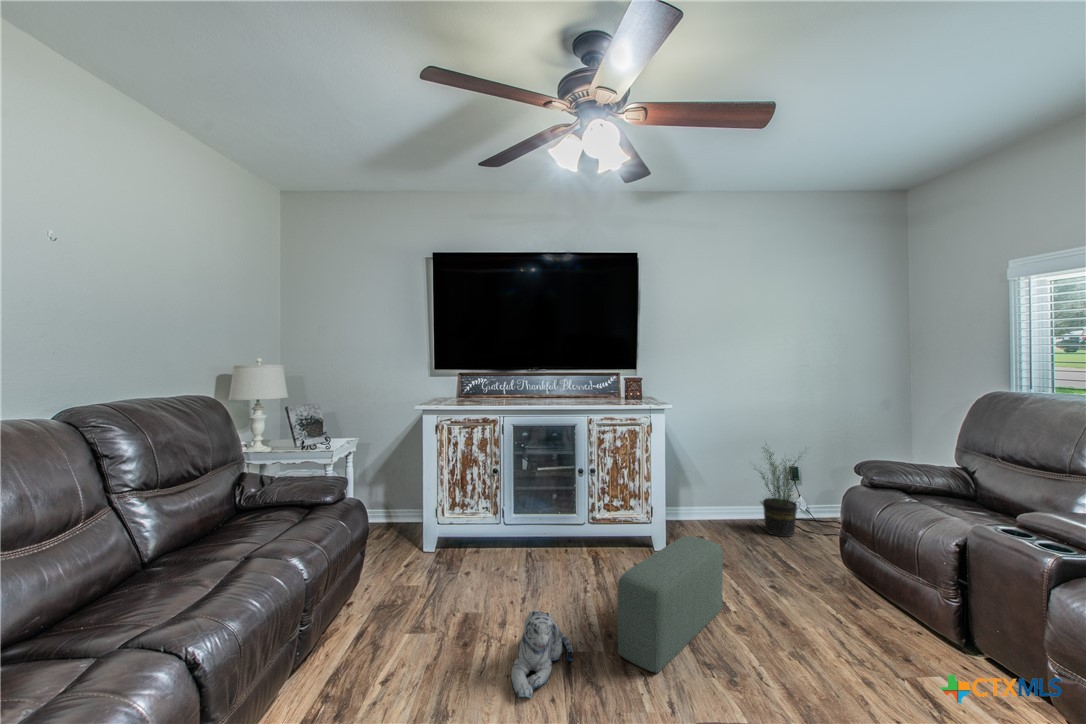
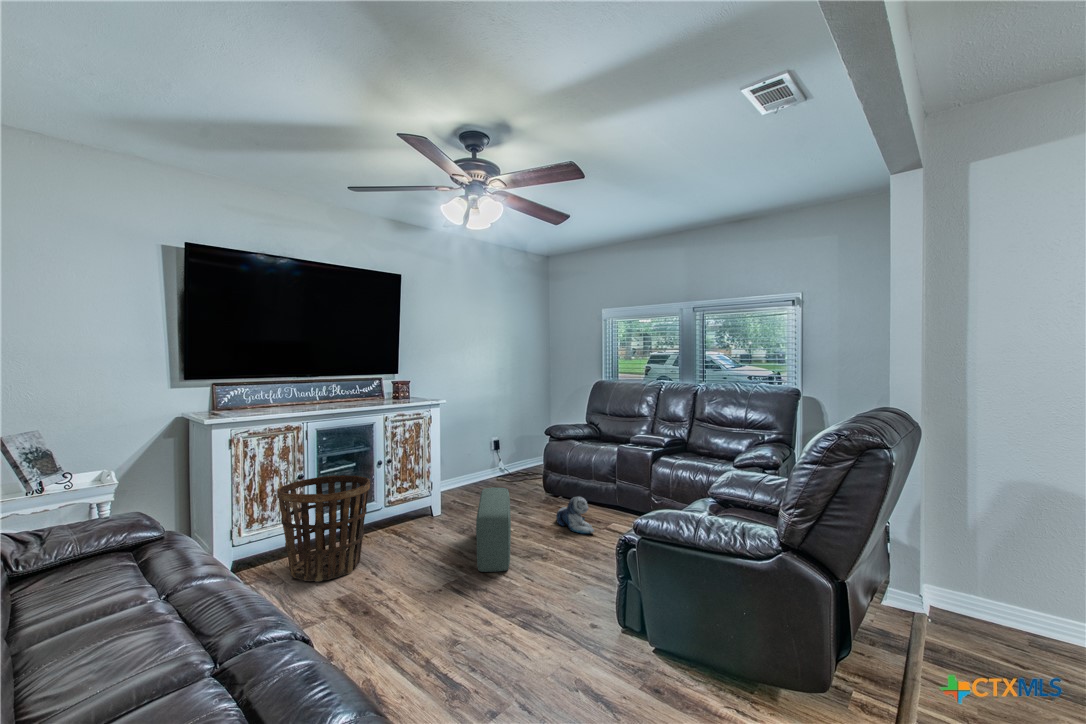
potted plant: present [761,450,799,537] -> none [476,423,513,488]
basket: none [452,475,542,588] -> present [277,475,370,582]
plush toy: present [511,611,574,698] -> present [556,497,594,534]

